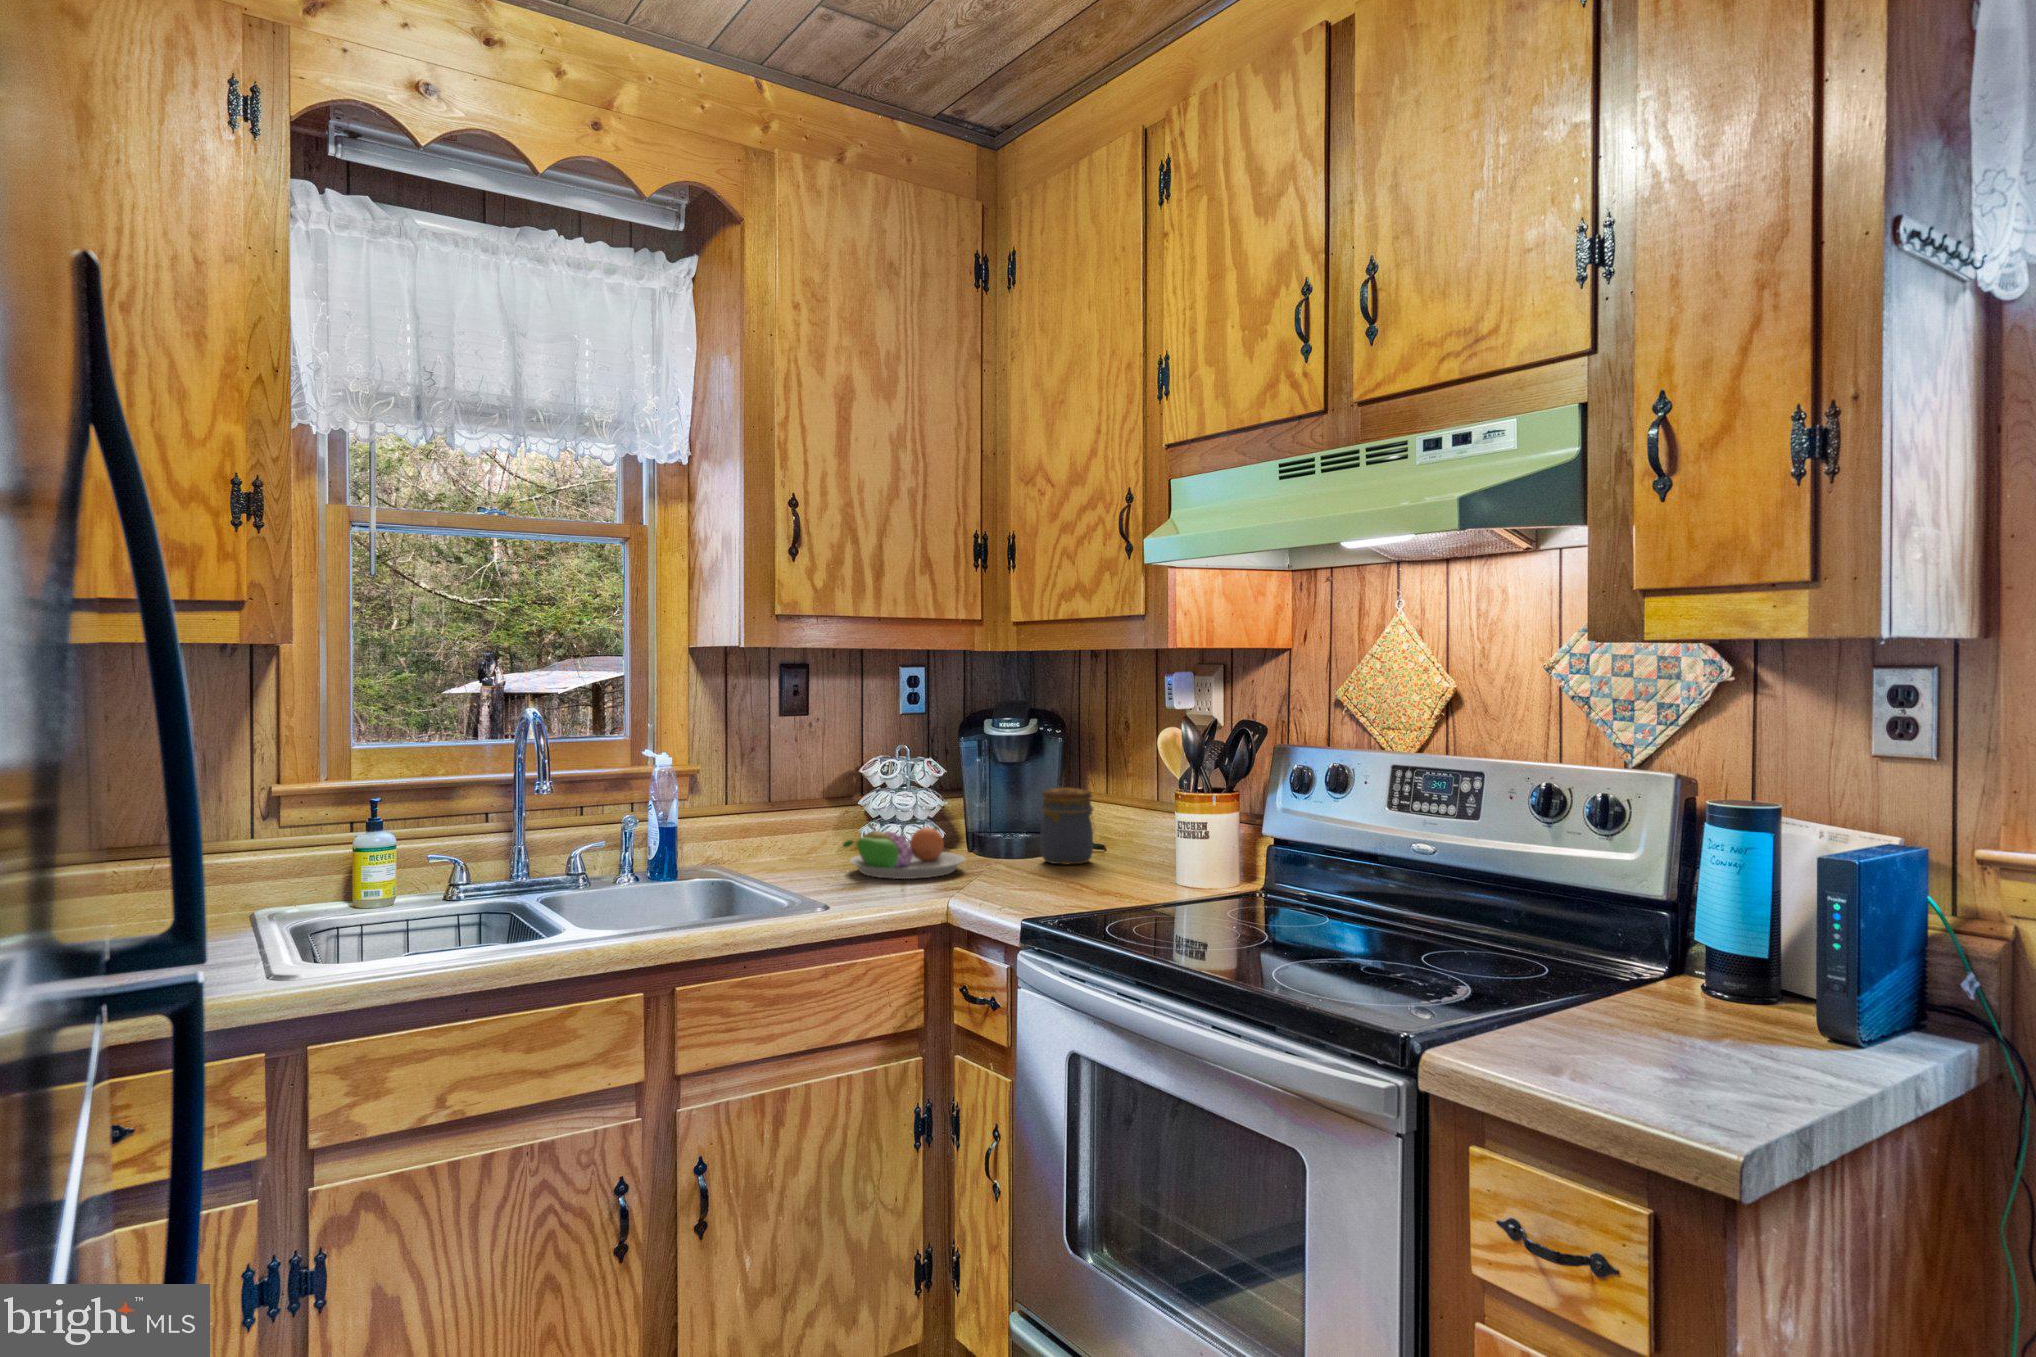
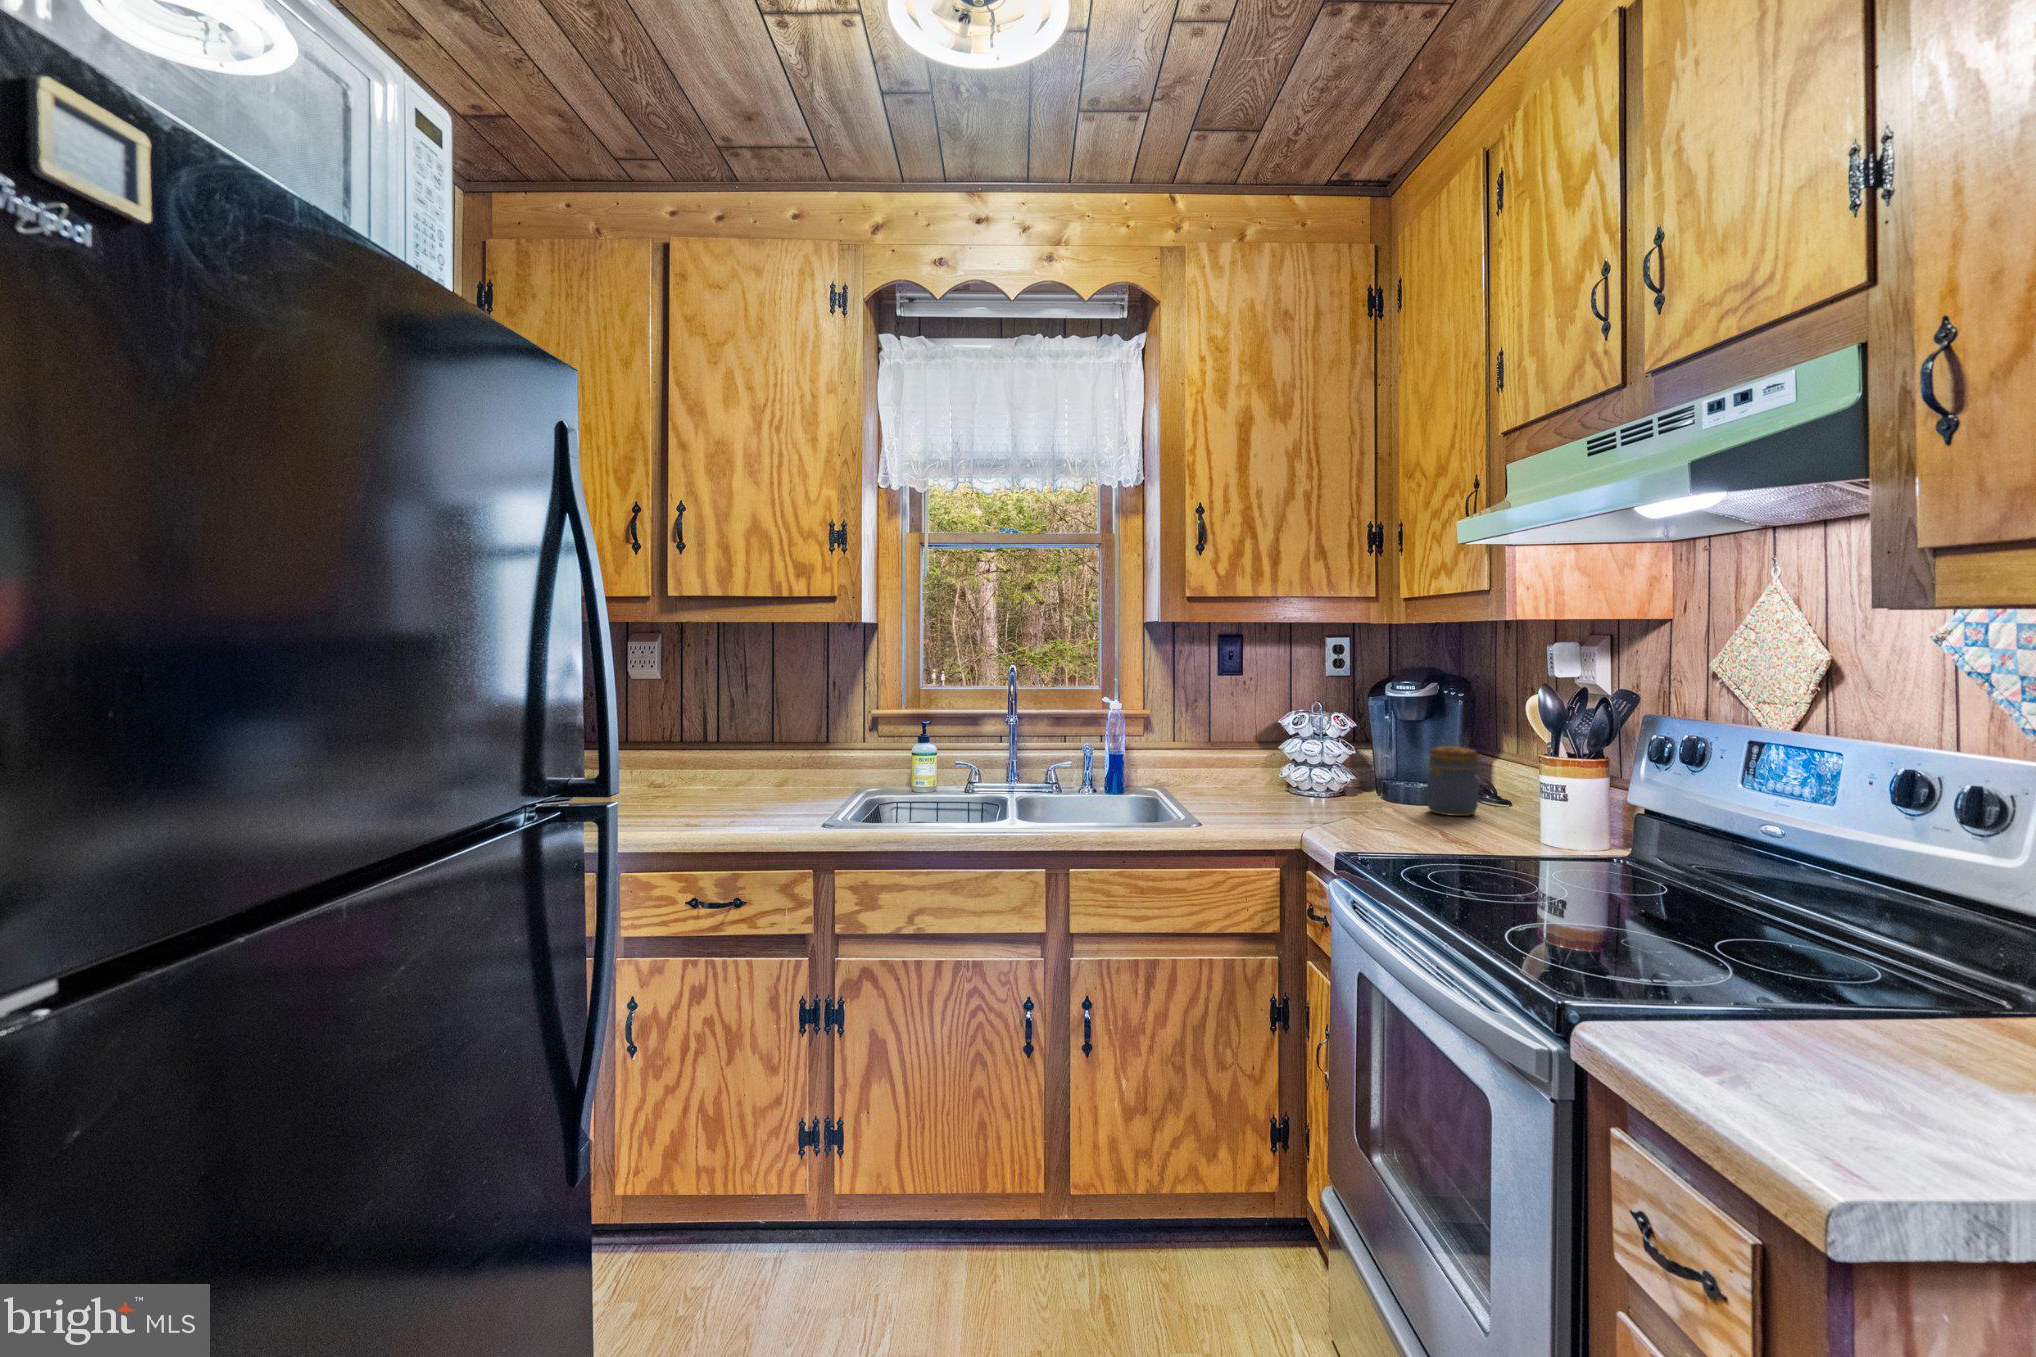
fruit bowl: present [843,824,965,879] -> none [1240,765,1350,813]

